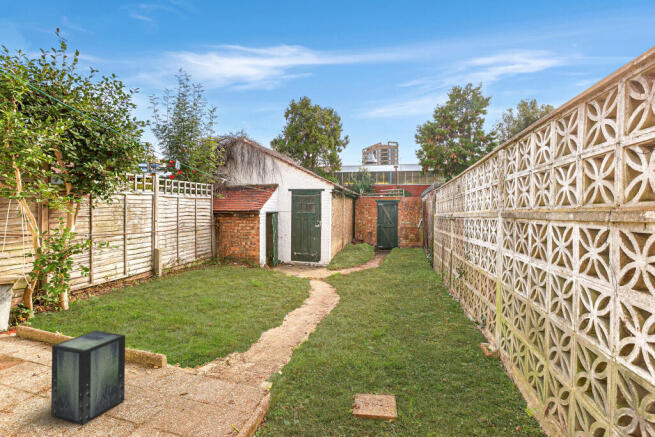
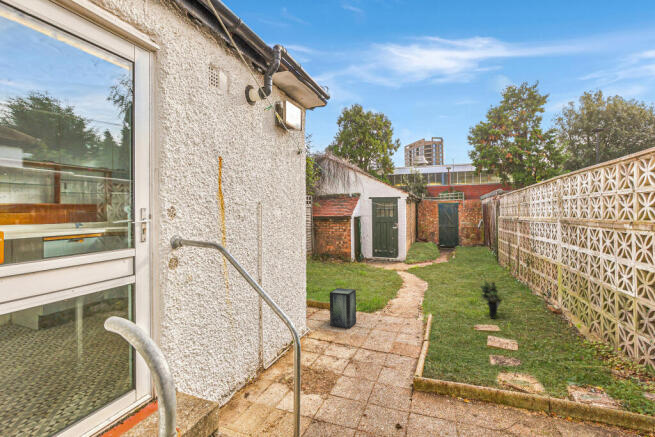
potted plant: none [379,306,412,371] -> present [480,281,502,319]

